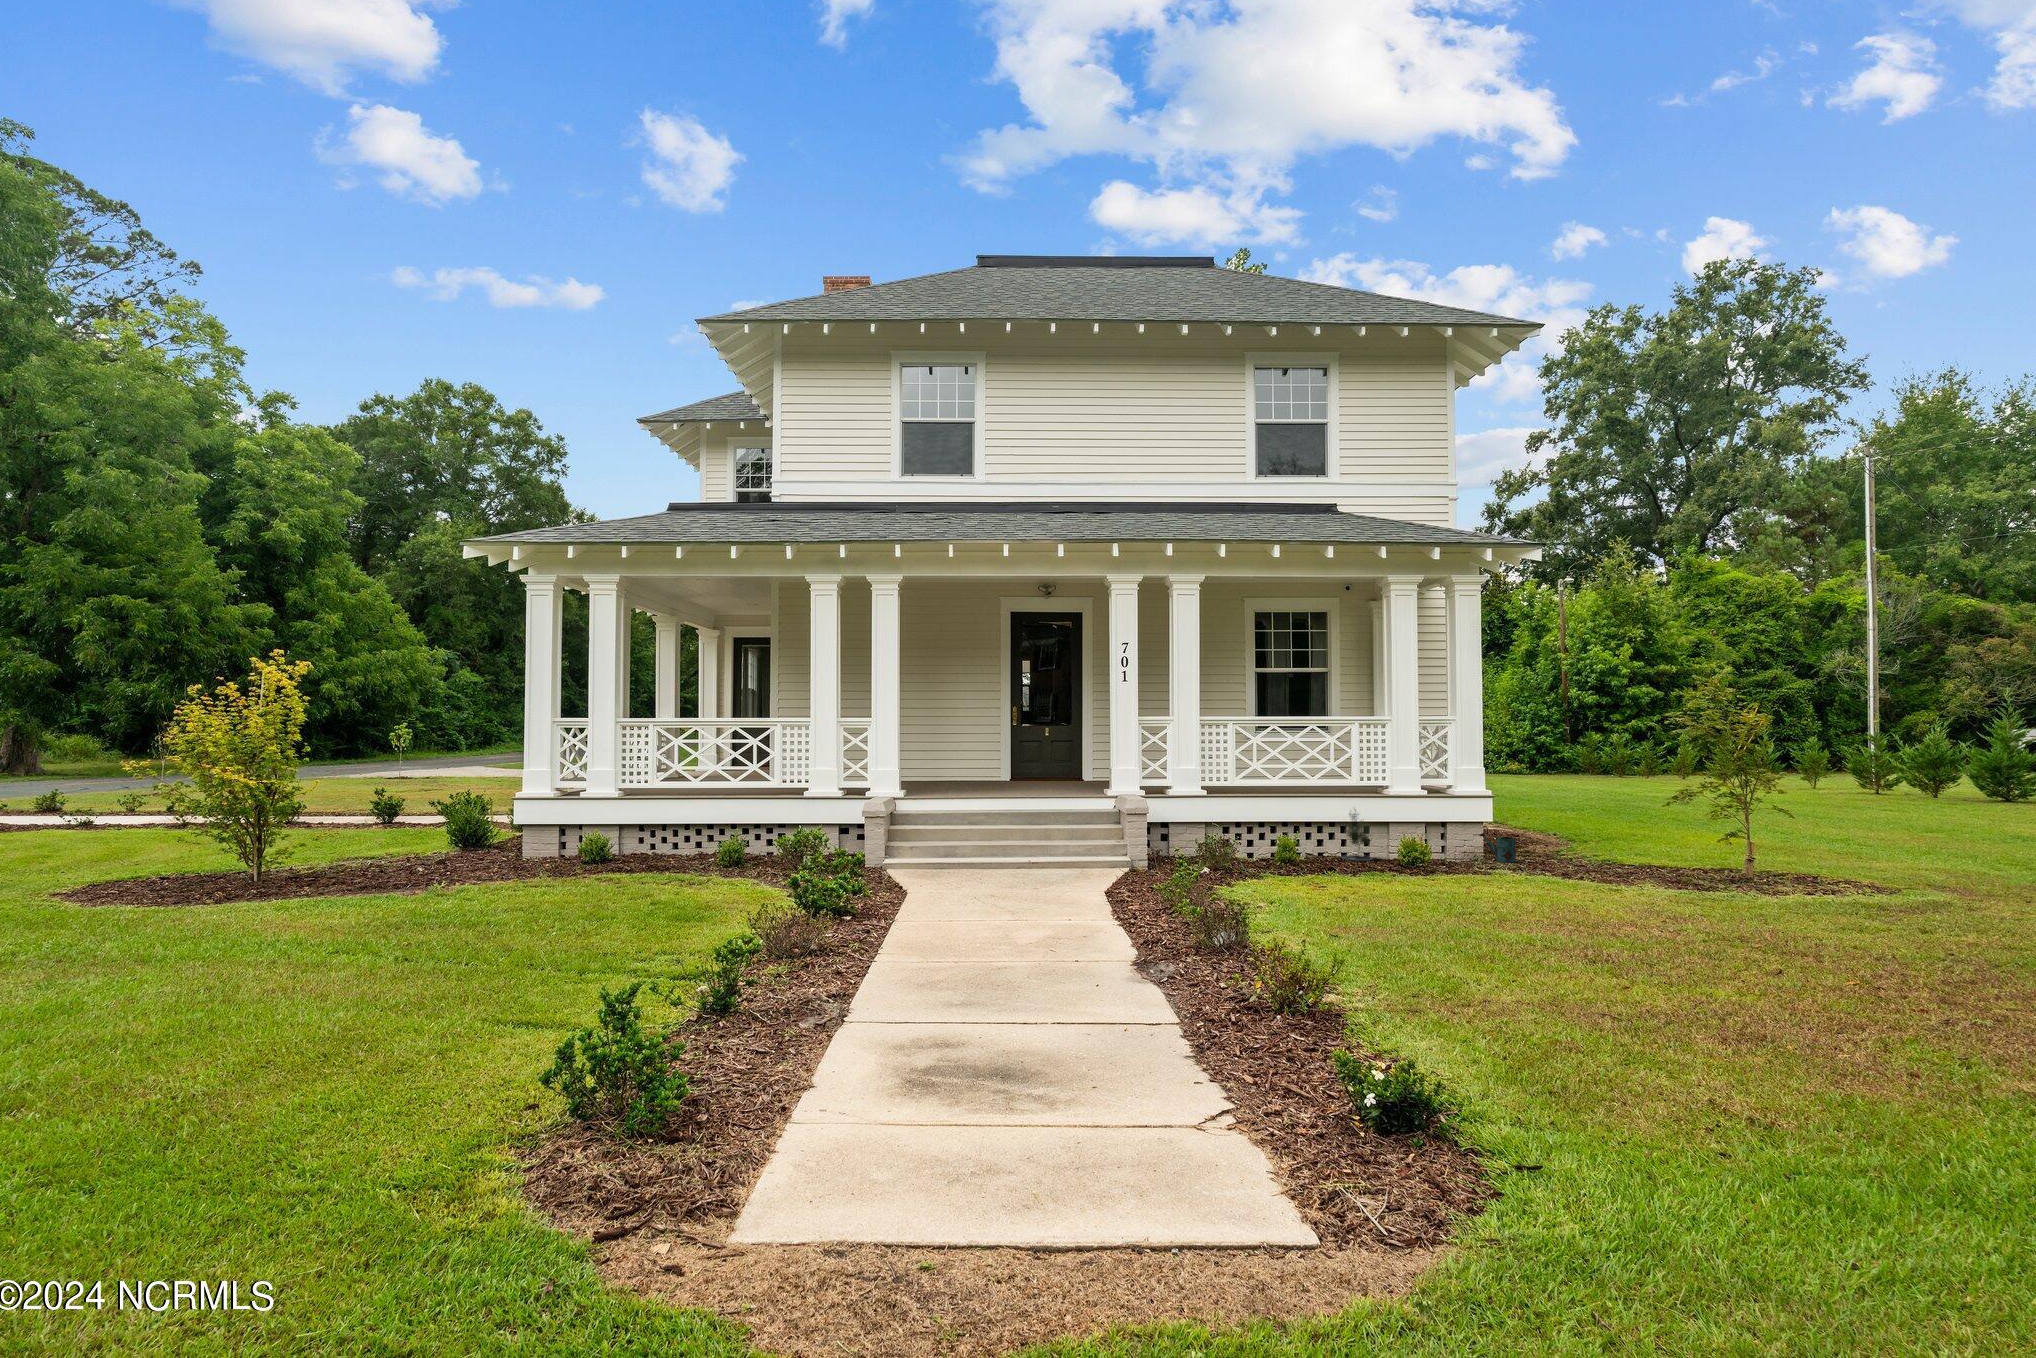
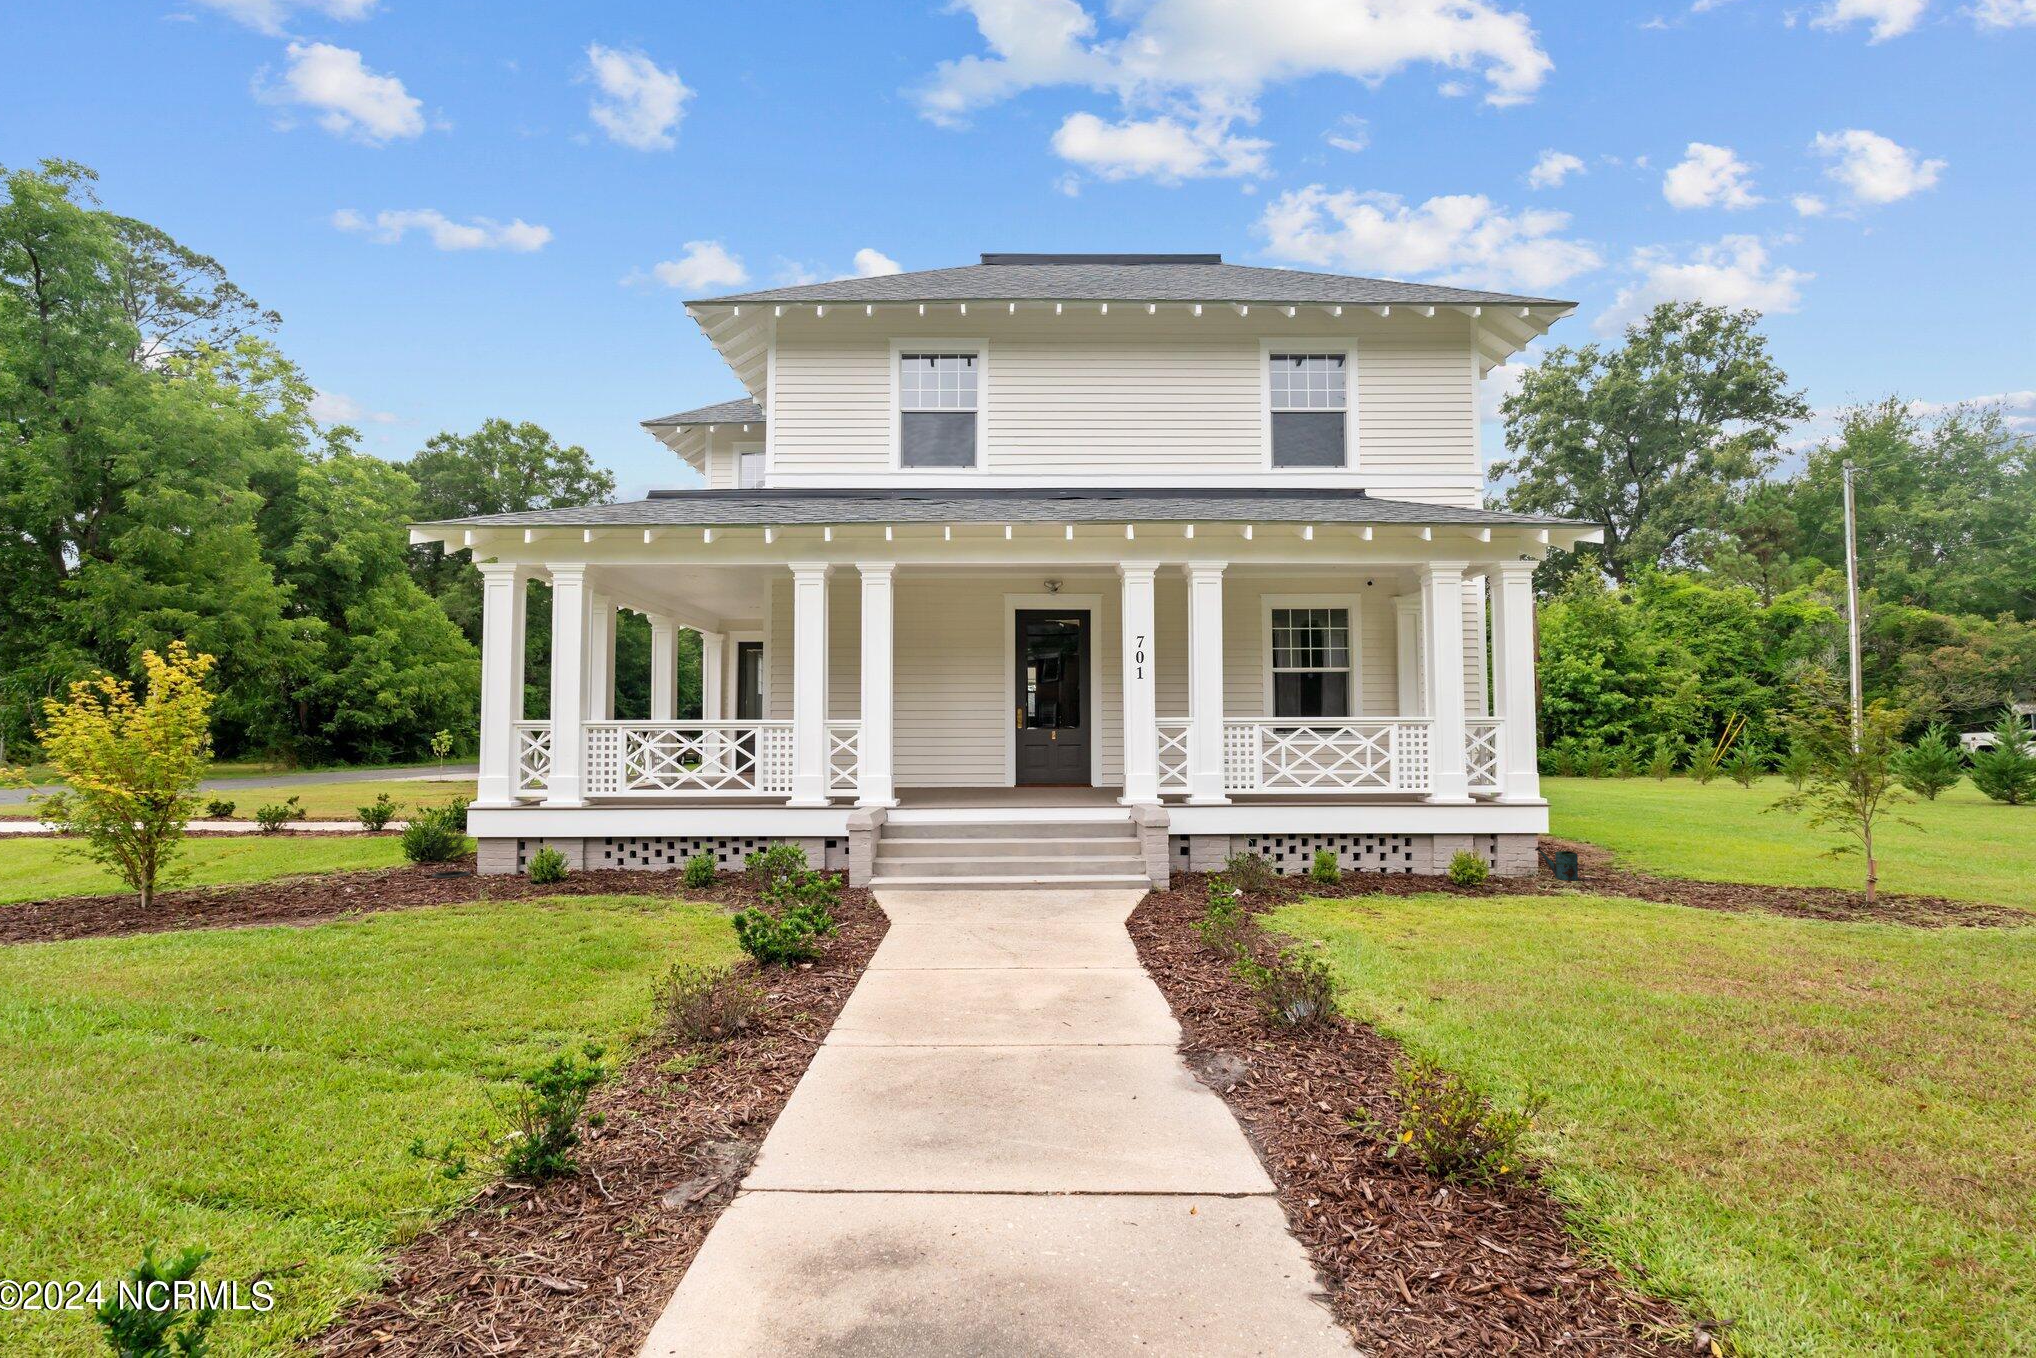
potted tree: present [1343,811,1372,861] -> present [430,819,469,878]

